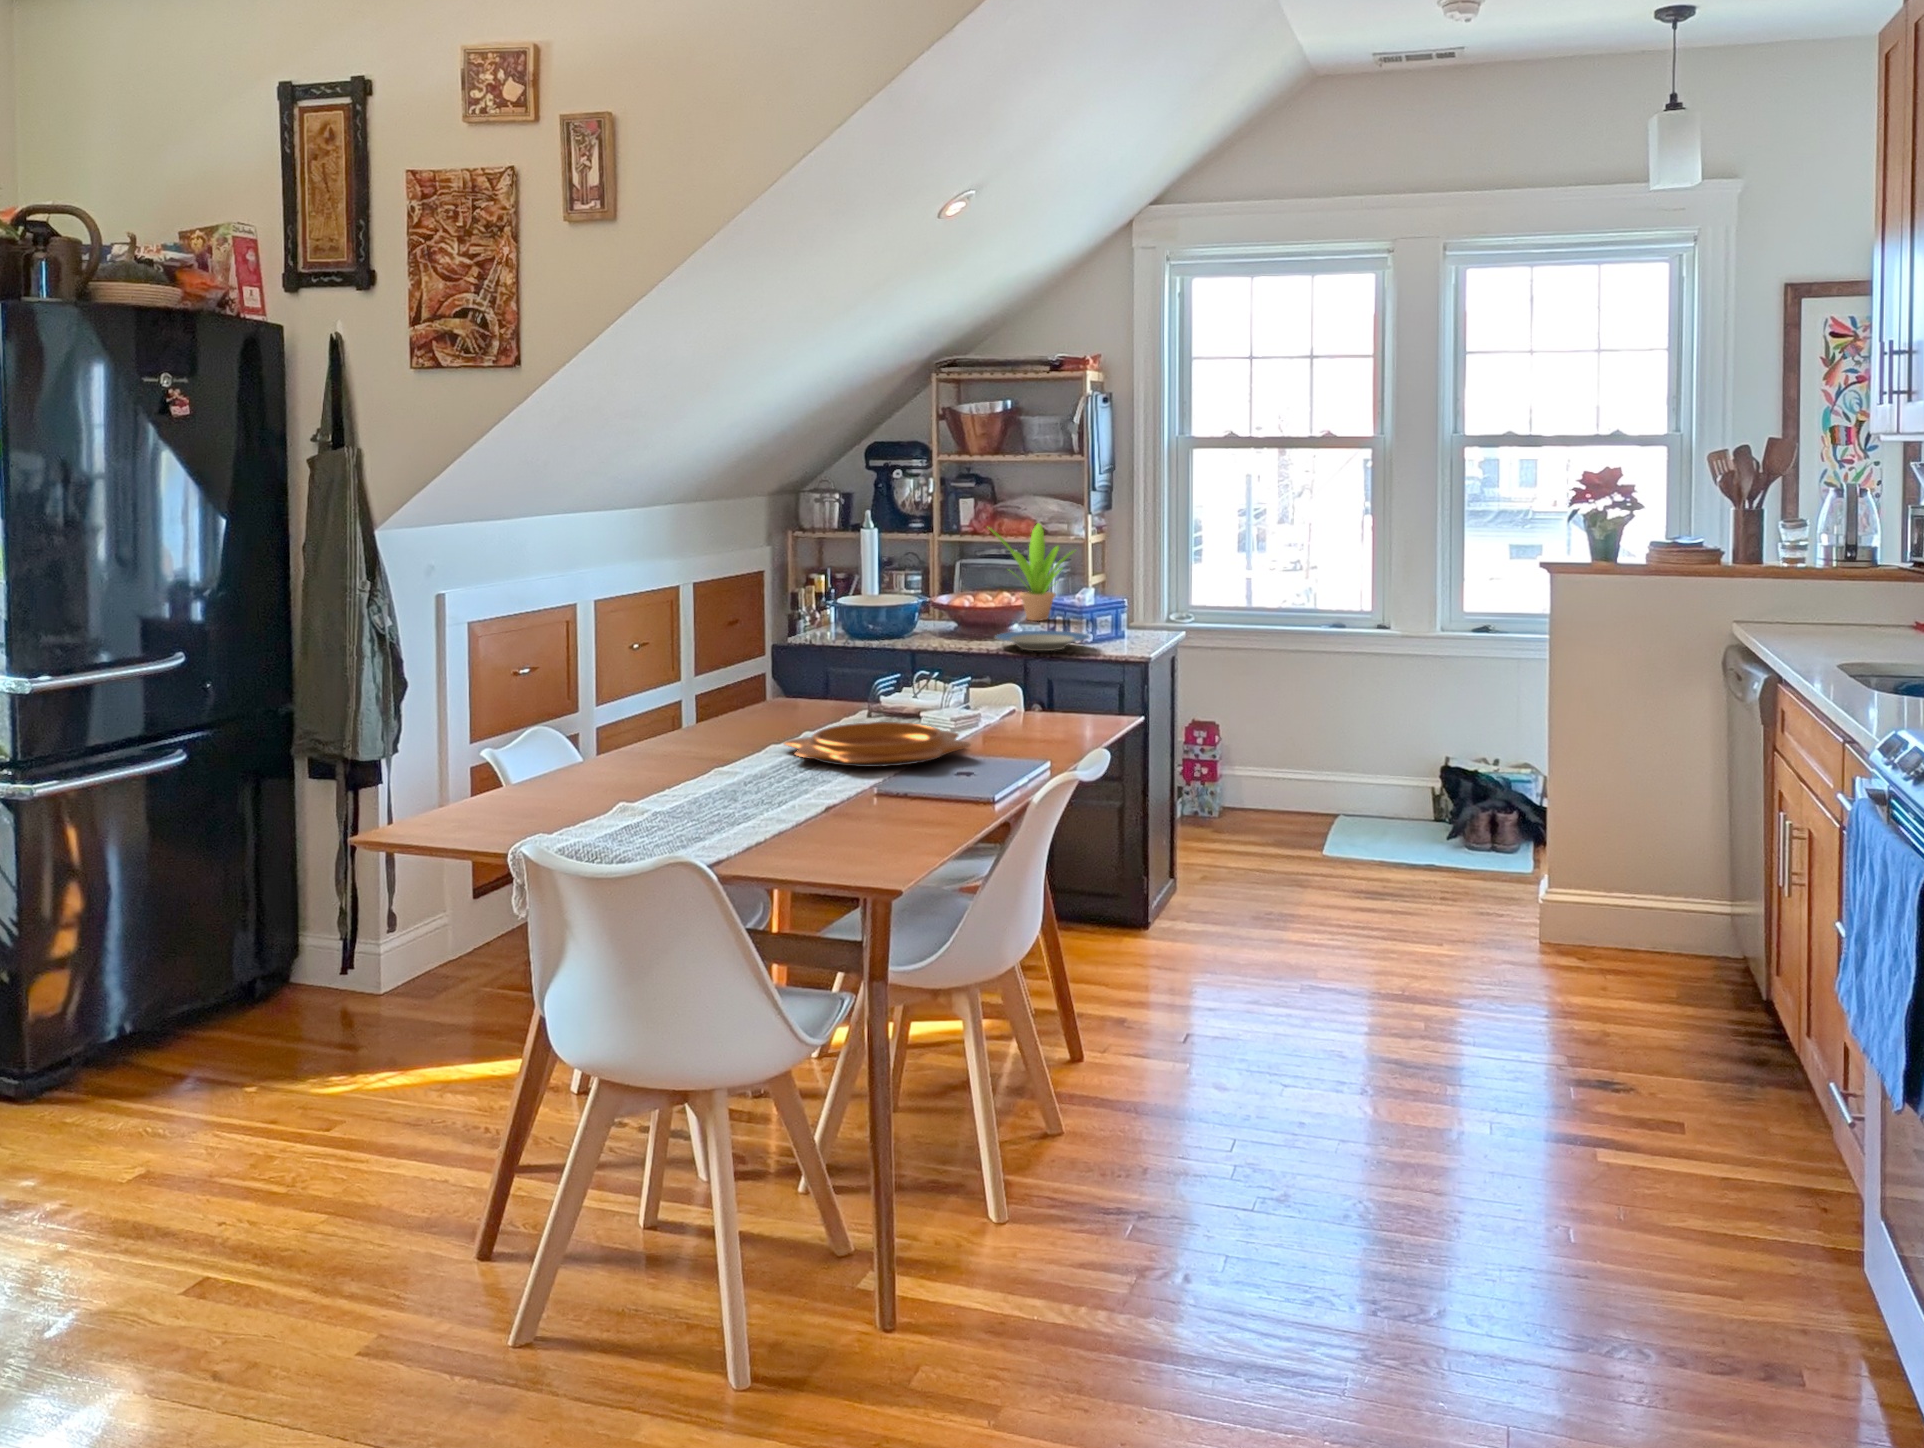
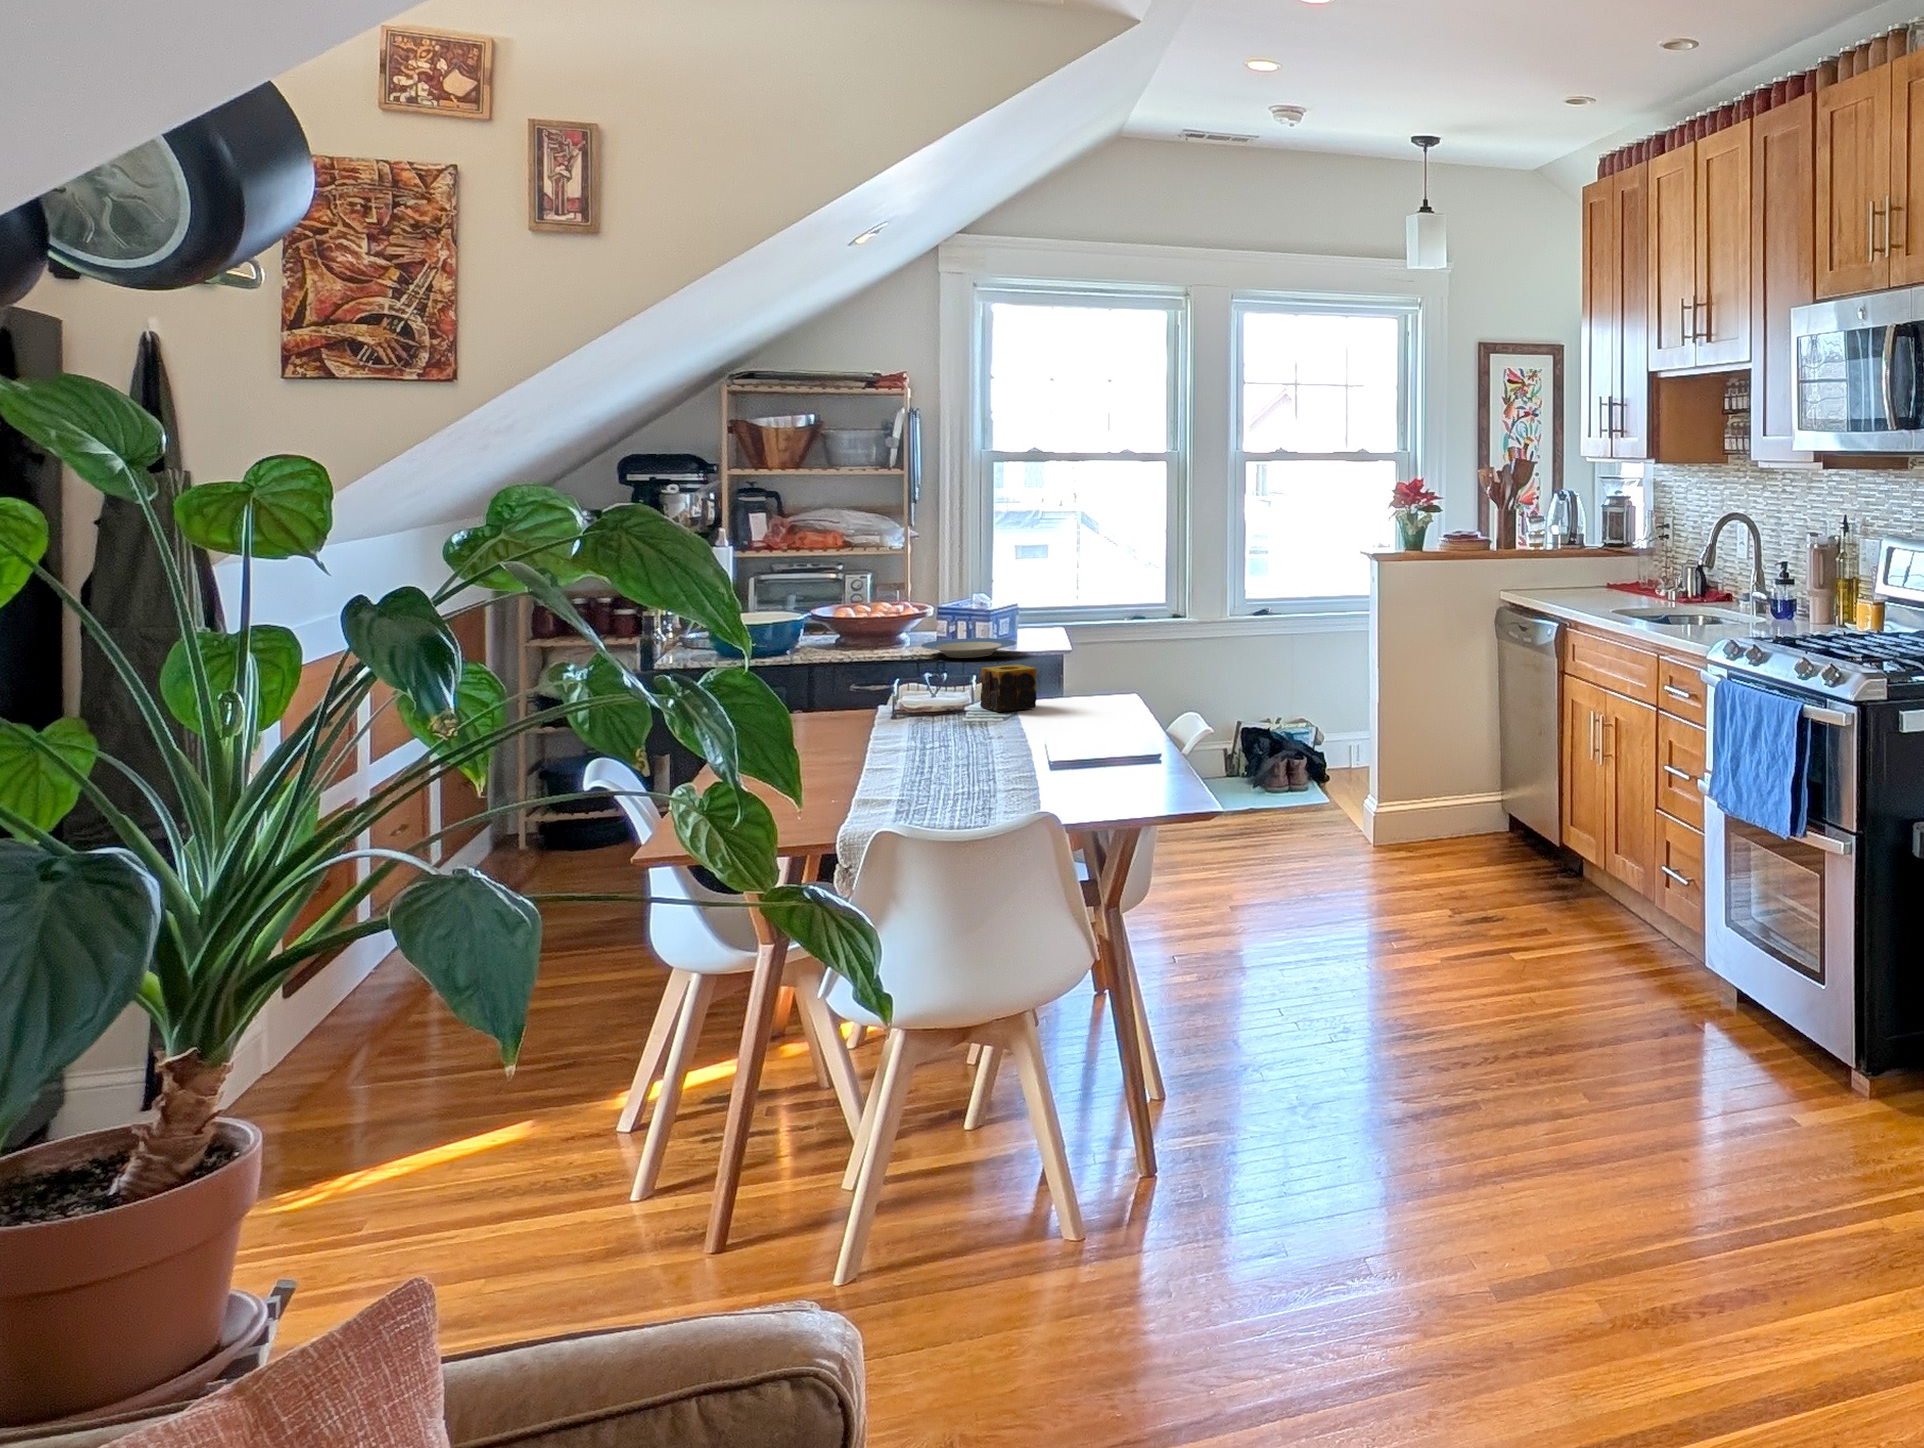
potted plant: present [989,523,1074,621] -> none [862,537,955,631]
candle: none [945,659,994,709] -> present [980,664,1037,712]
decorative bowl: present [784,722,971,767] -> none [920,724,1100,764]

